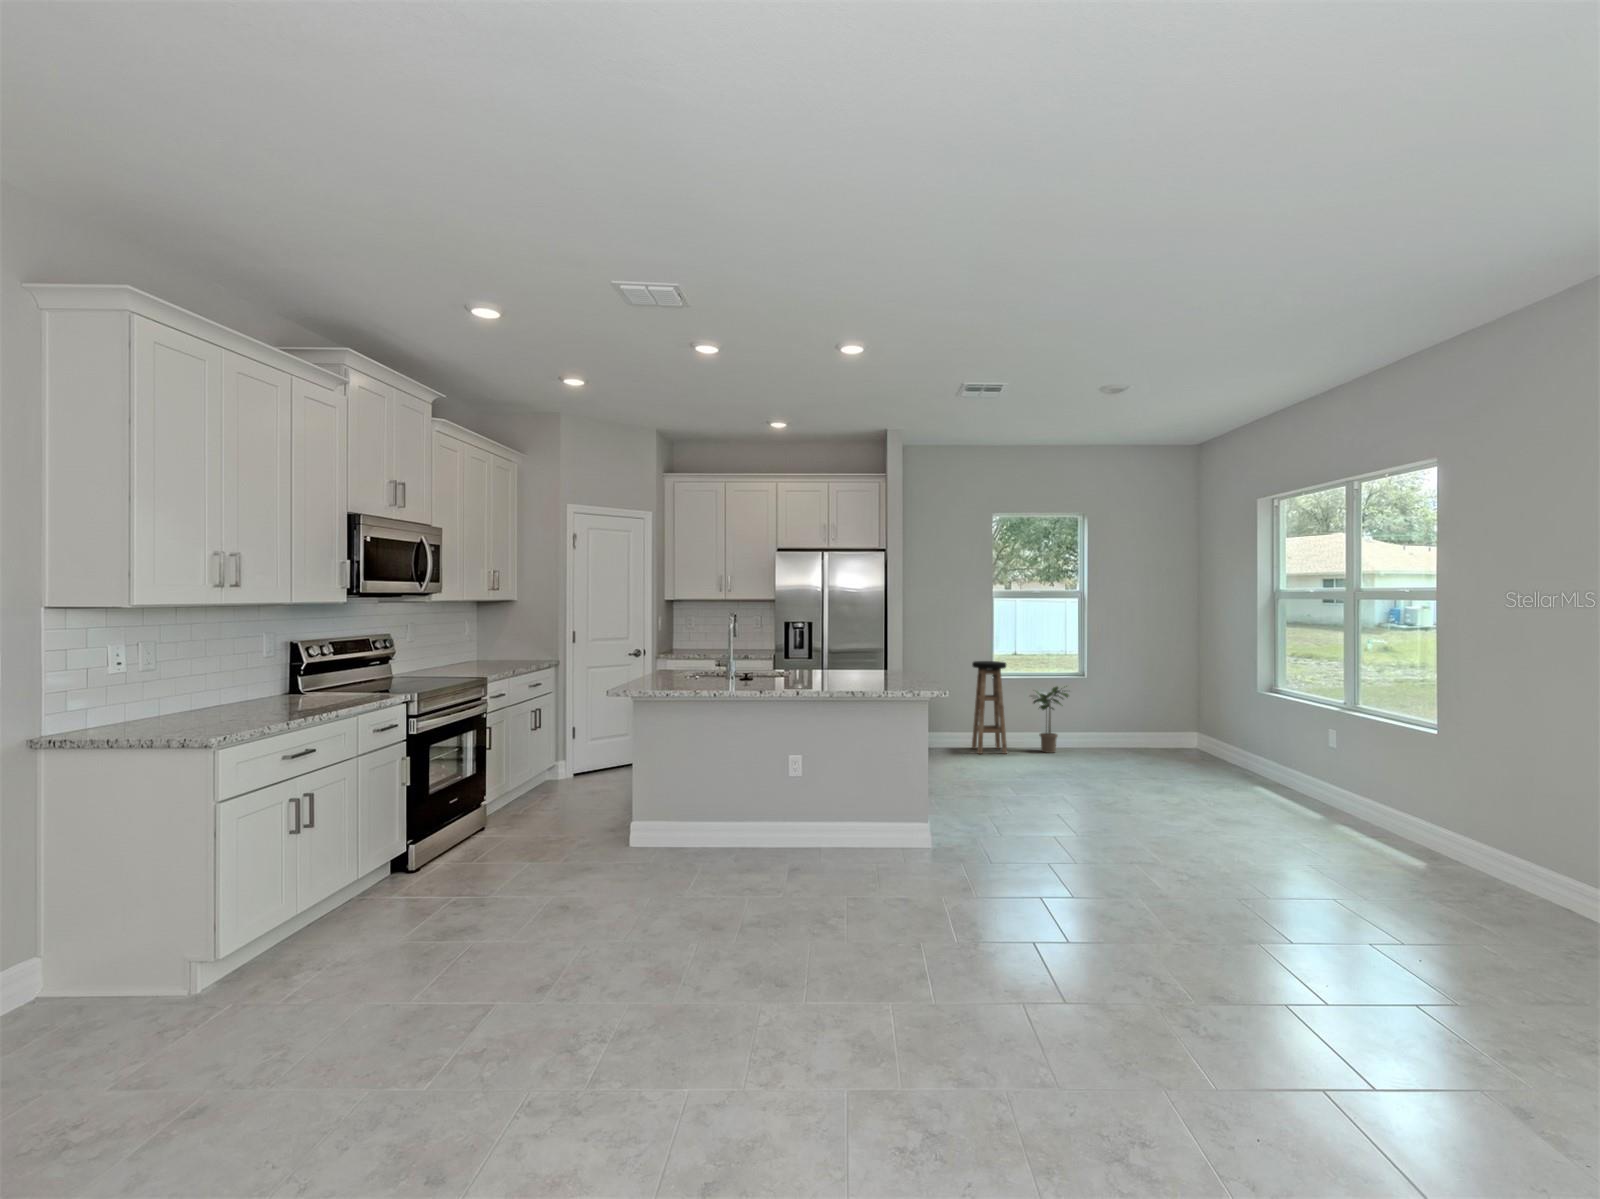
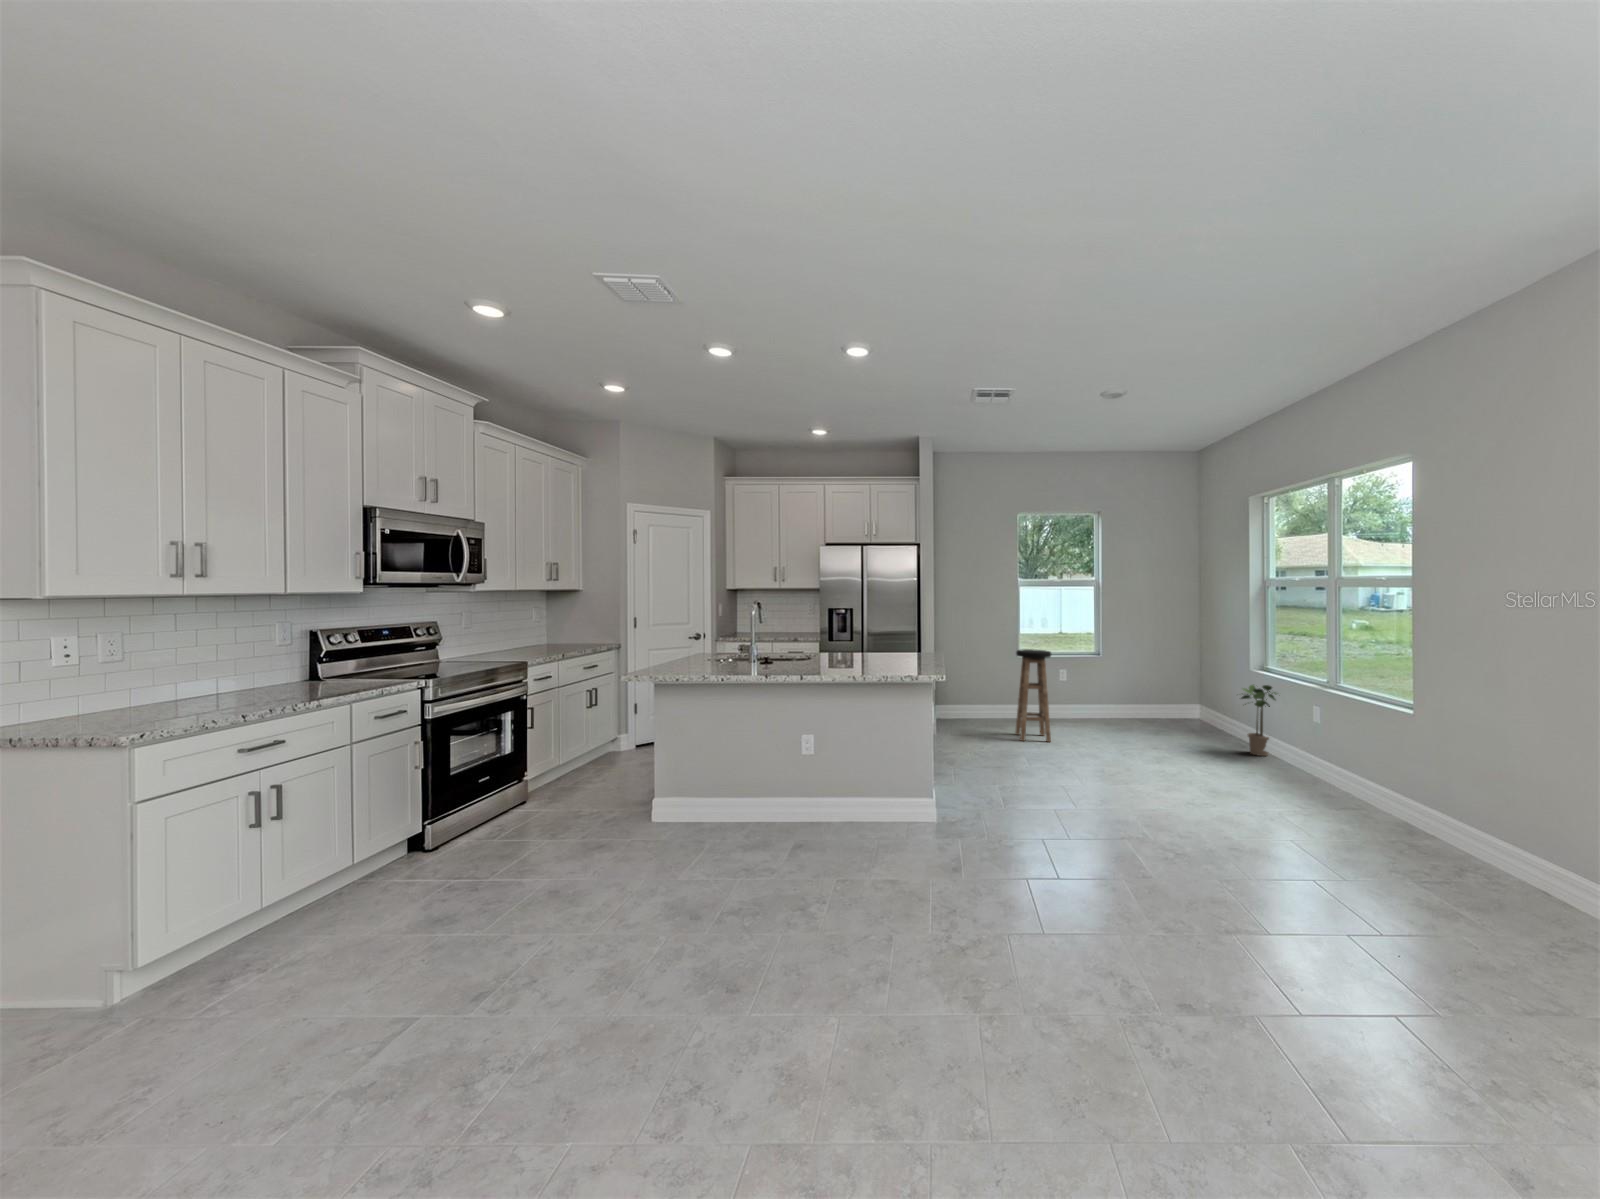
potted plant: present [1033,687,1069,753] -> present [1241,685,1277,756]

